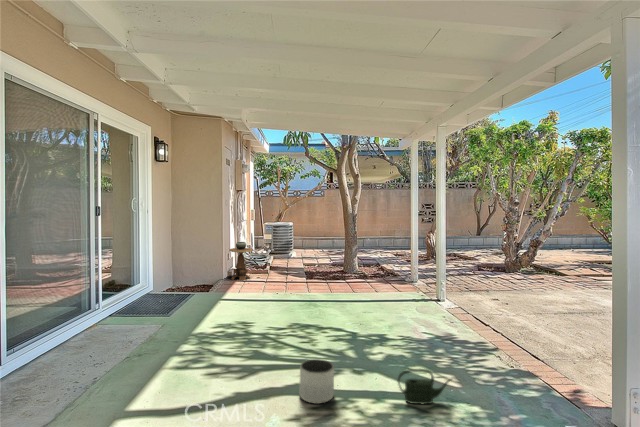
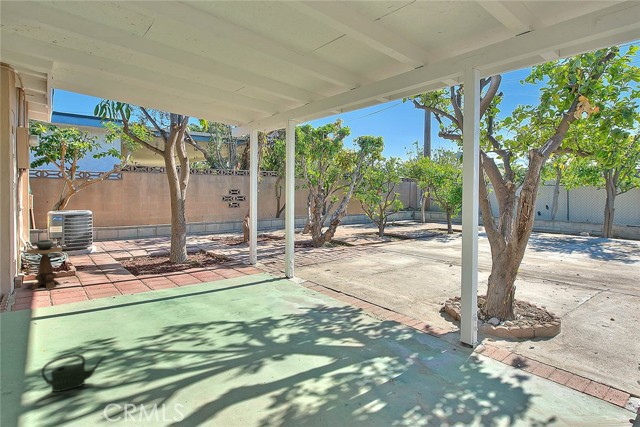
planter: present [299,359,334,404] -> none [245,355,281,402]
watering can: present [397,369,452,404] -> present [42,354,105,392]

